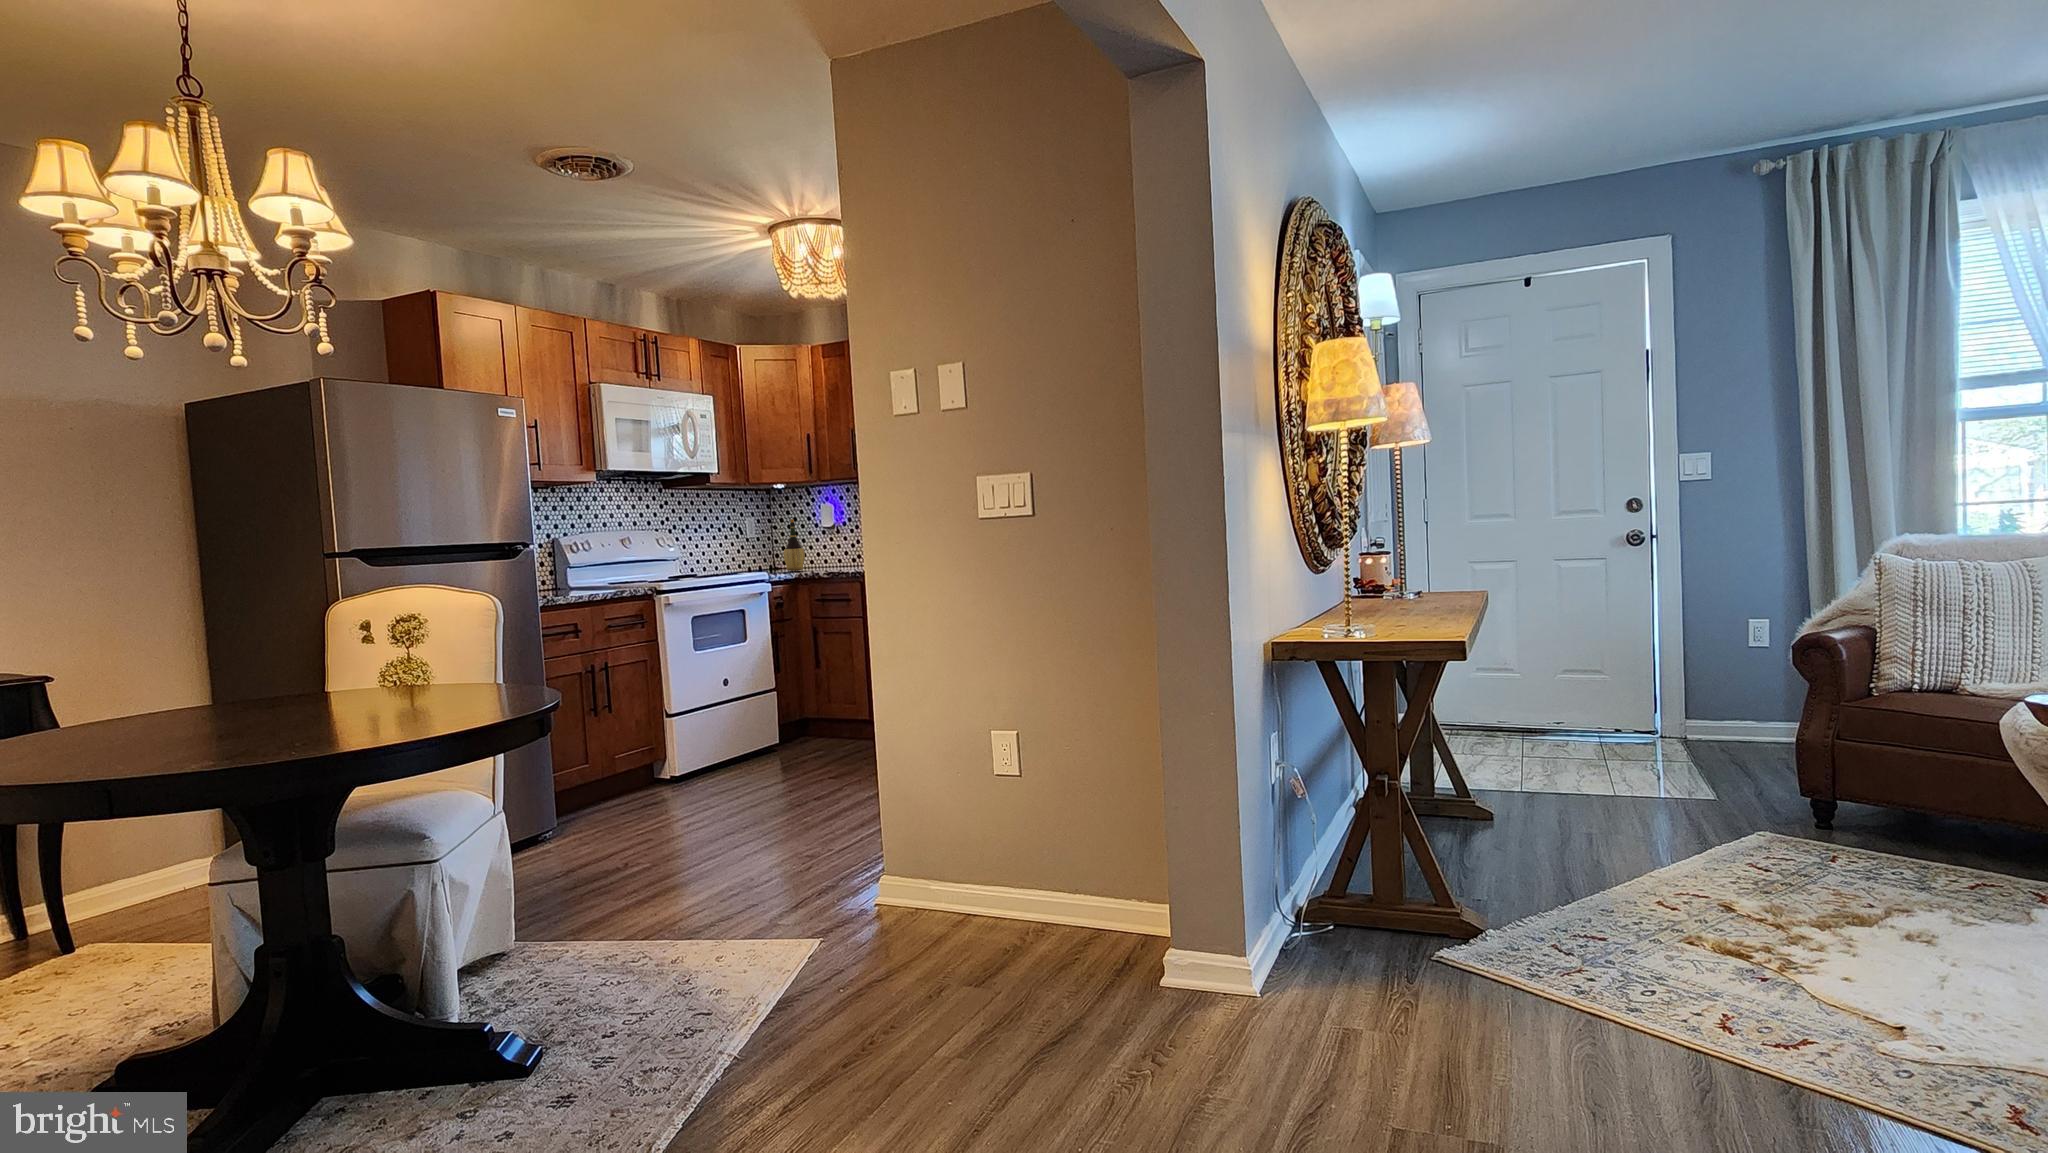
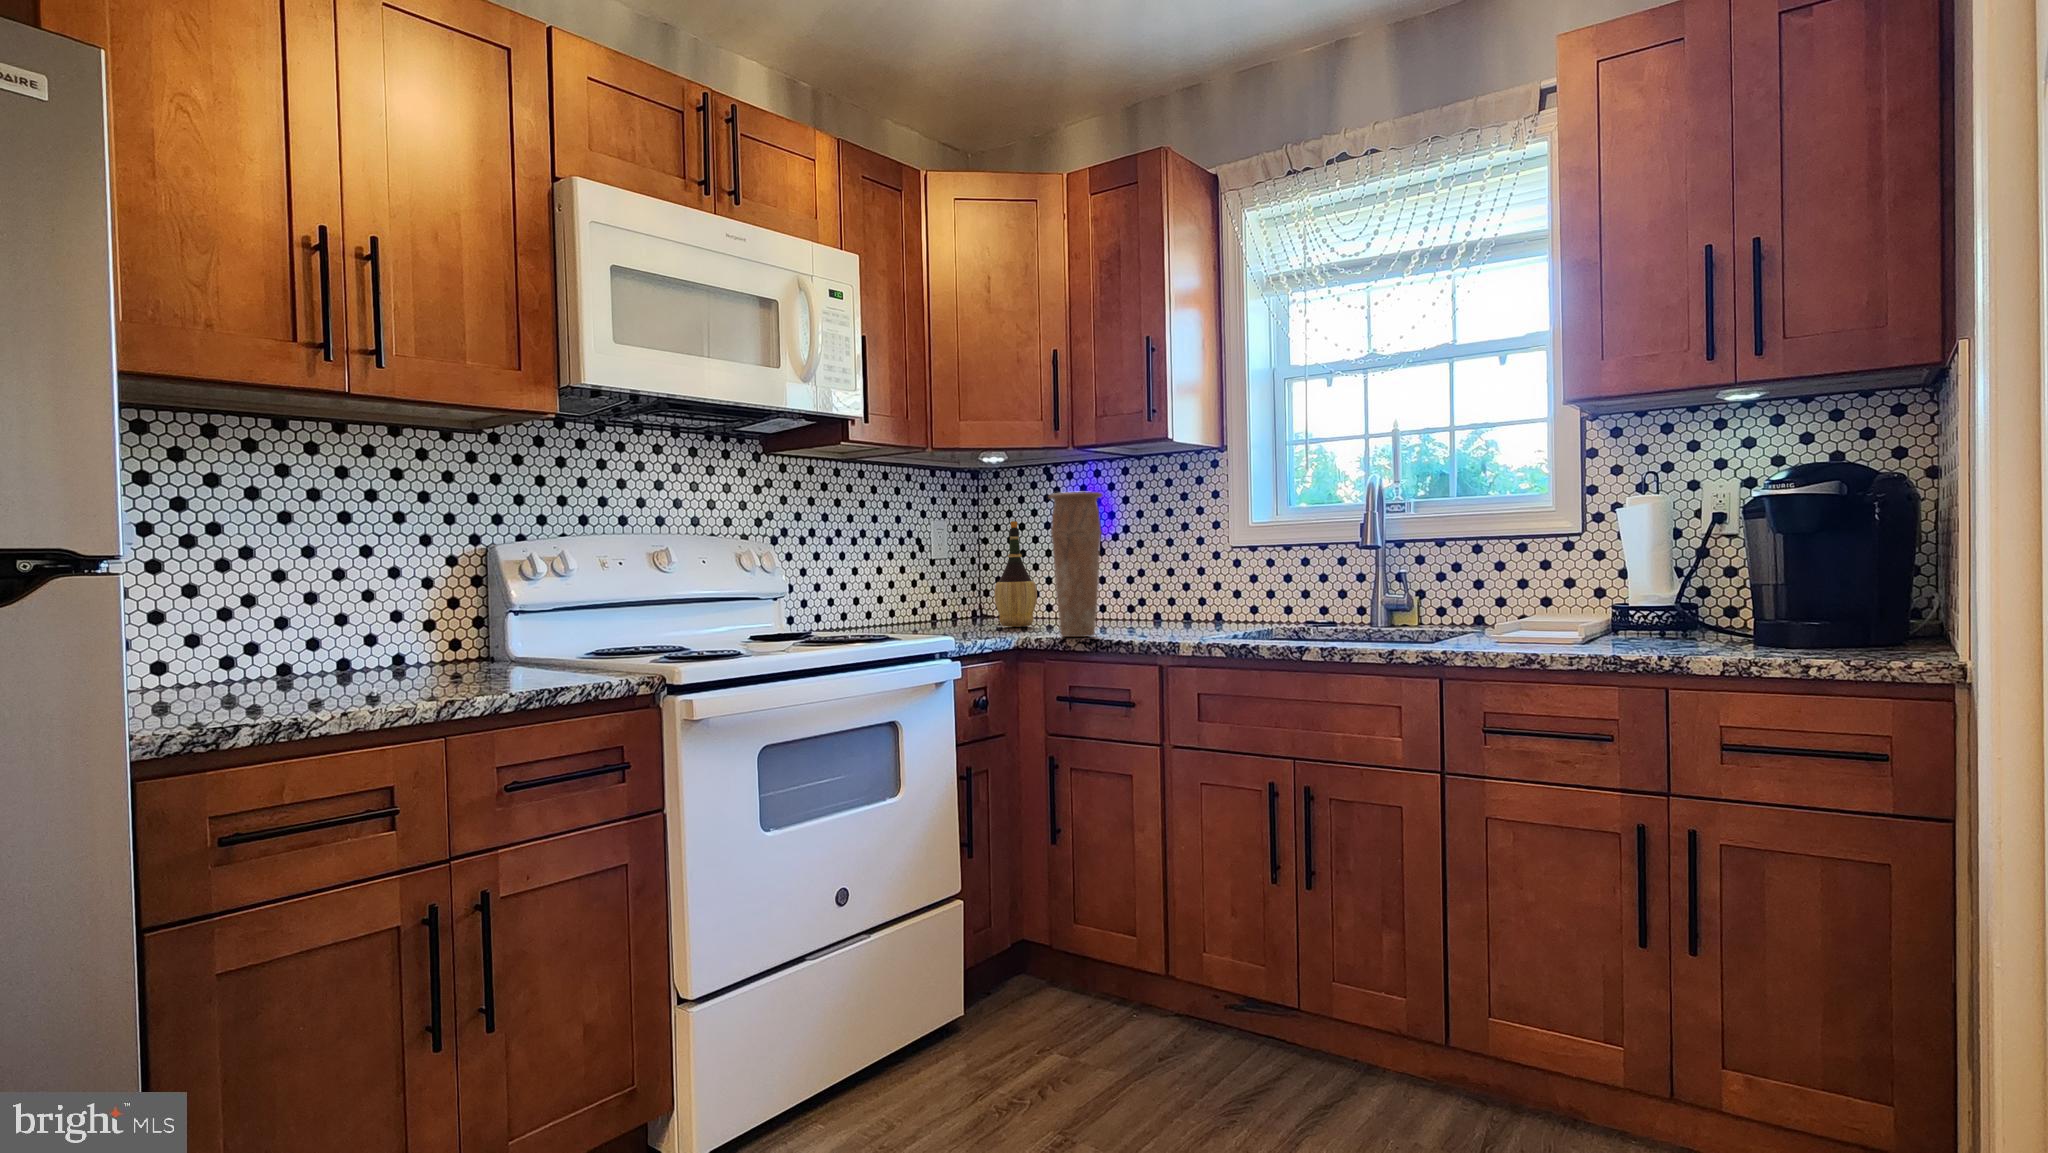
vase: none [808,508,834,573] -> present [1049,492,1102,637]

